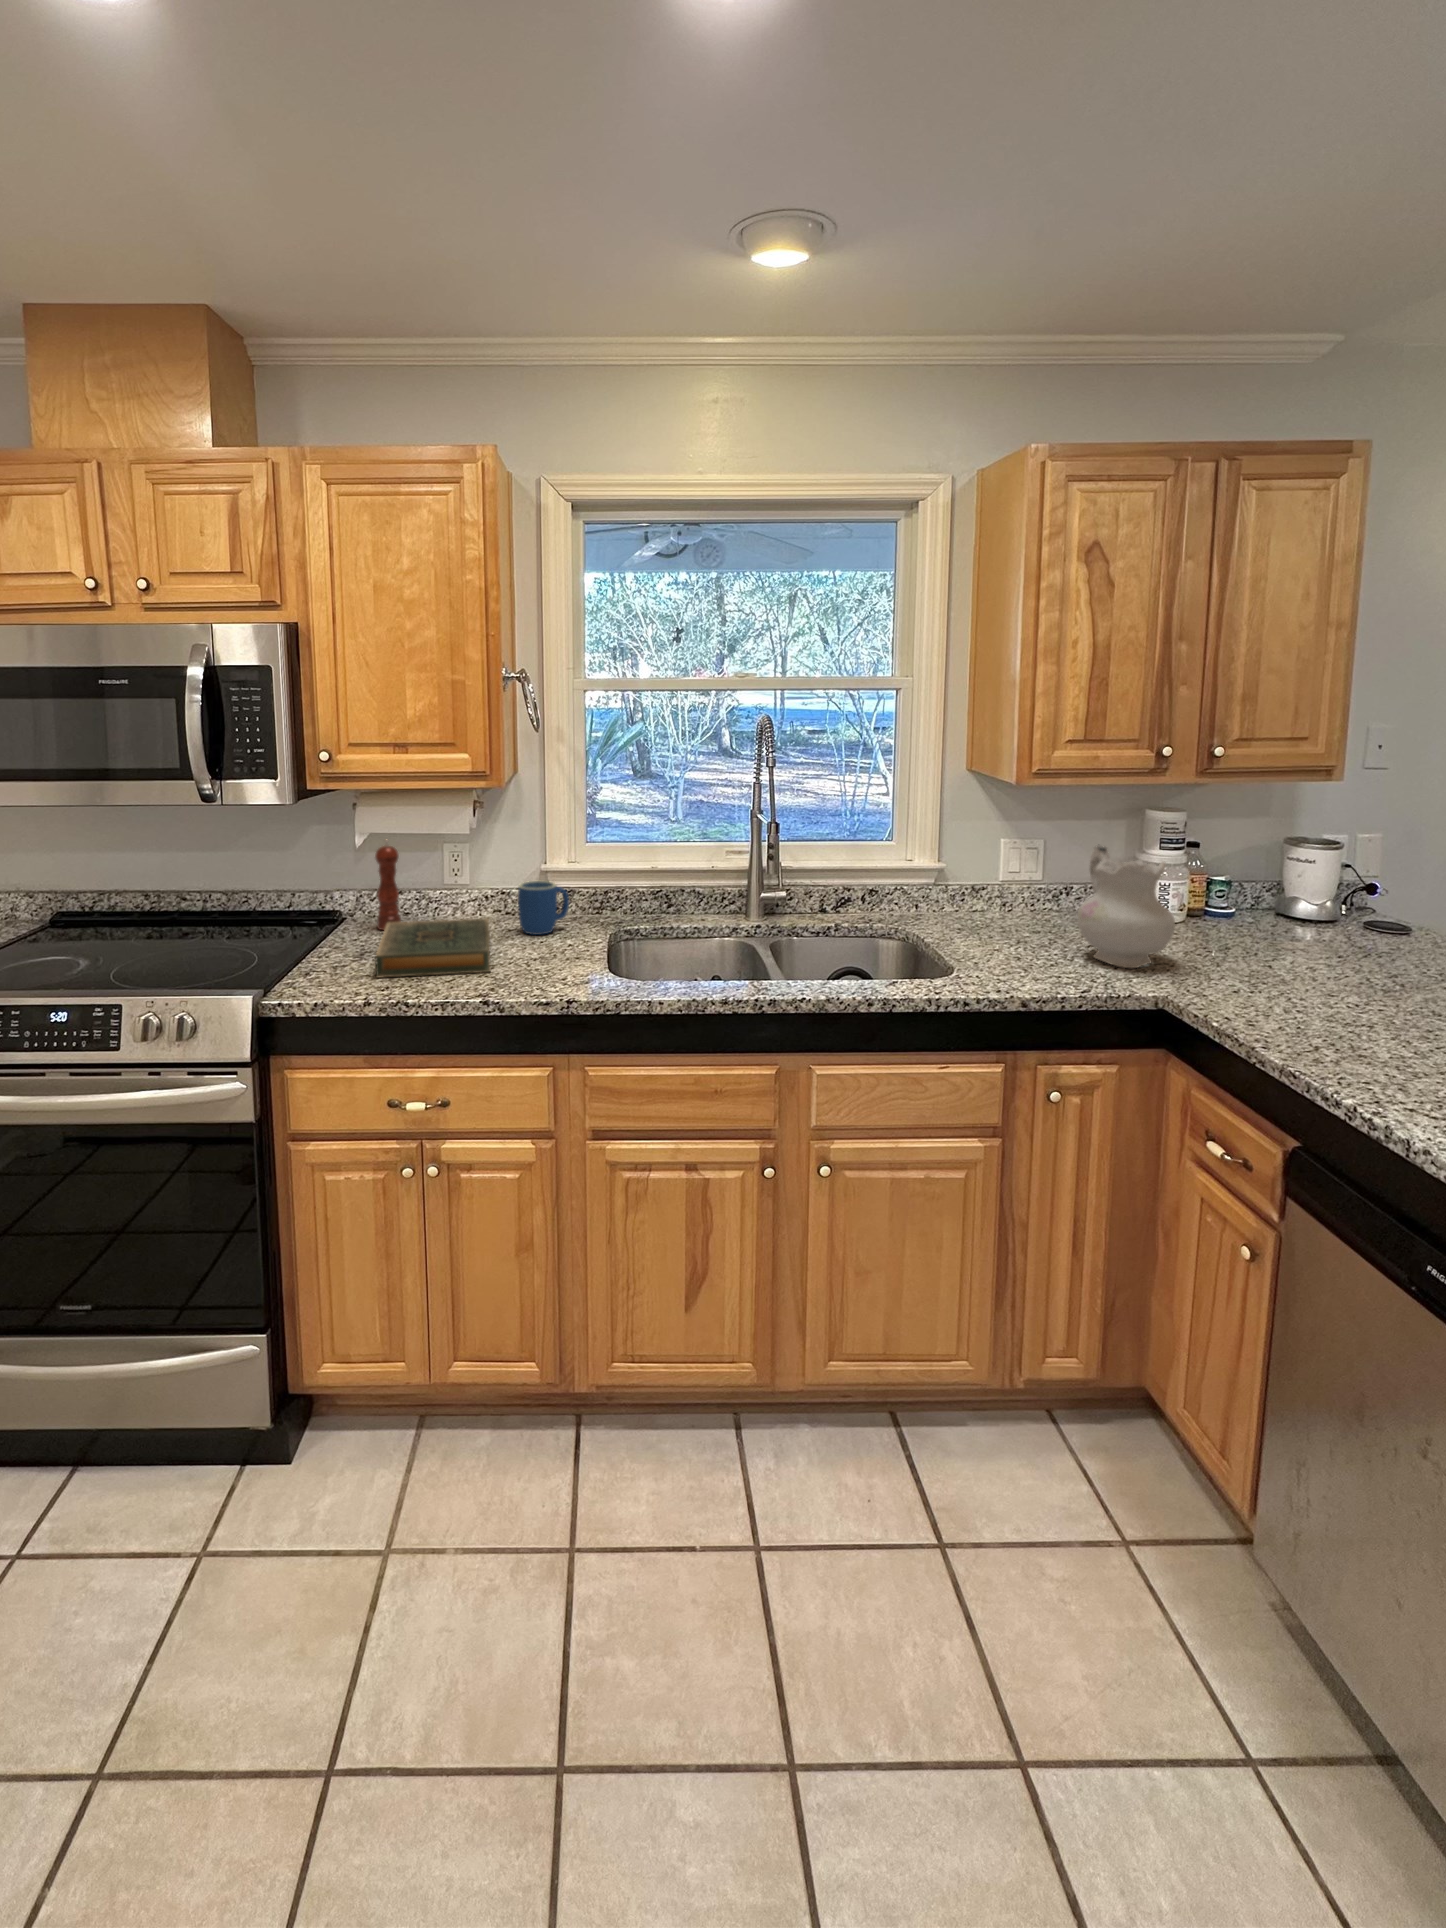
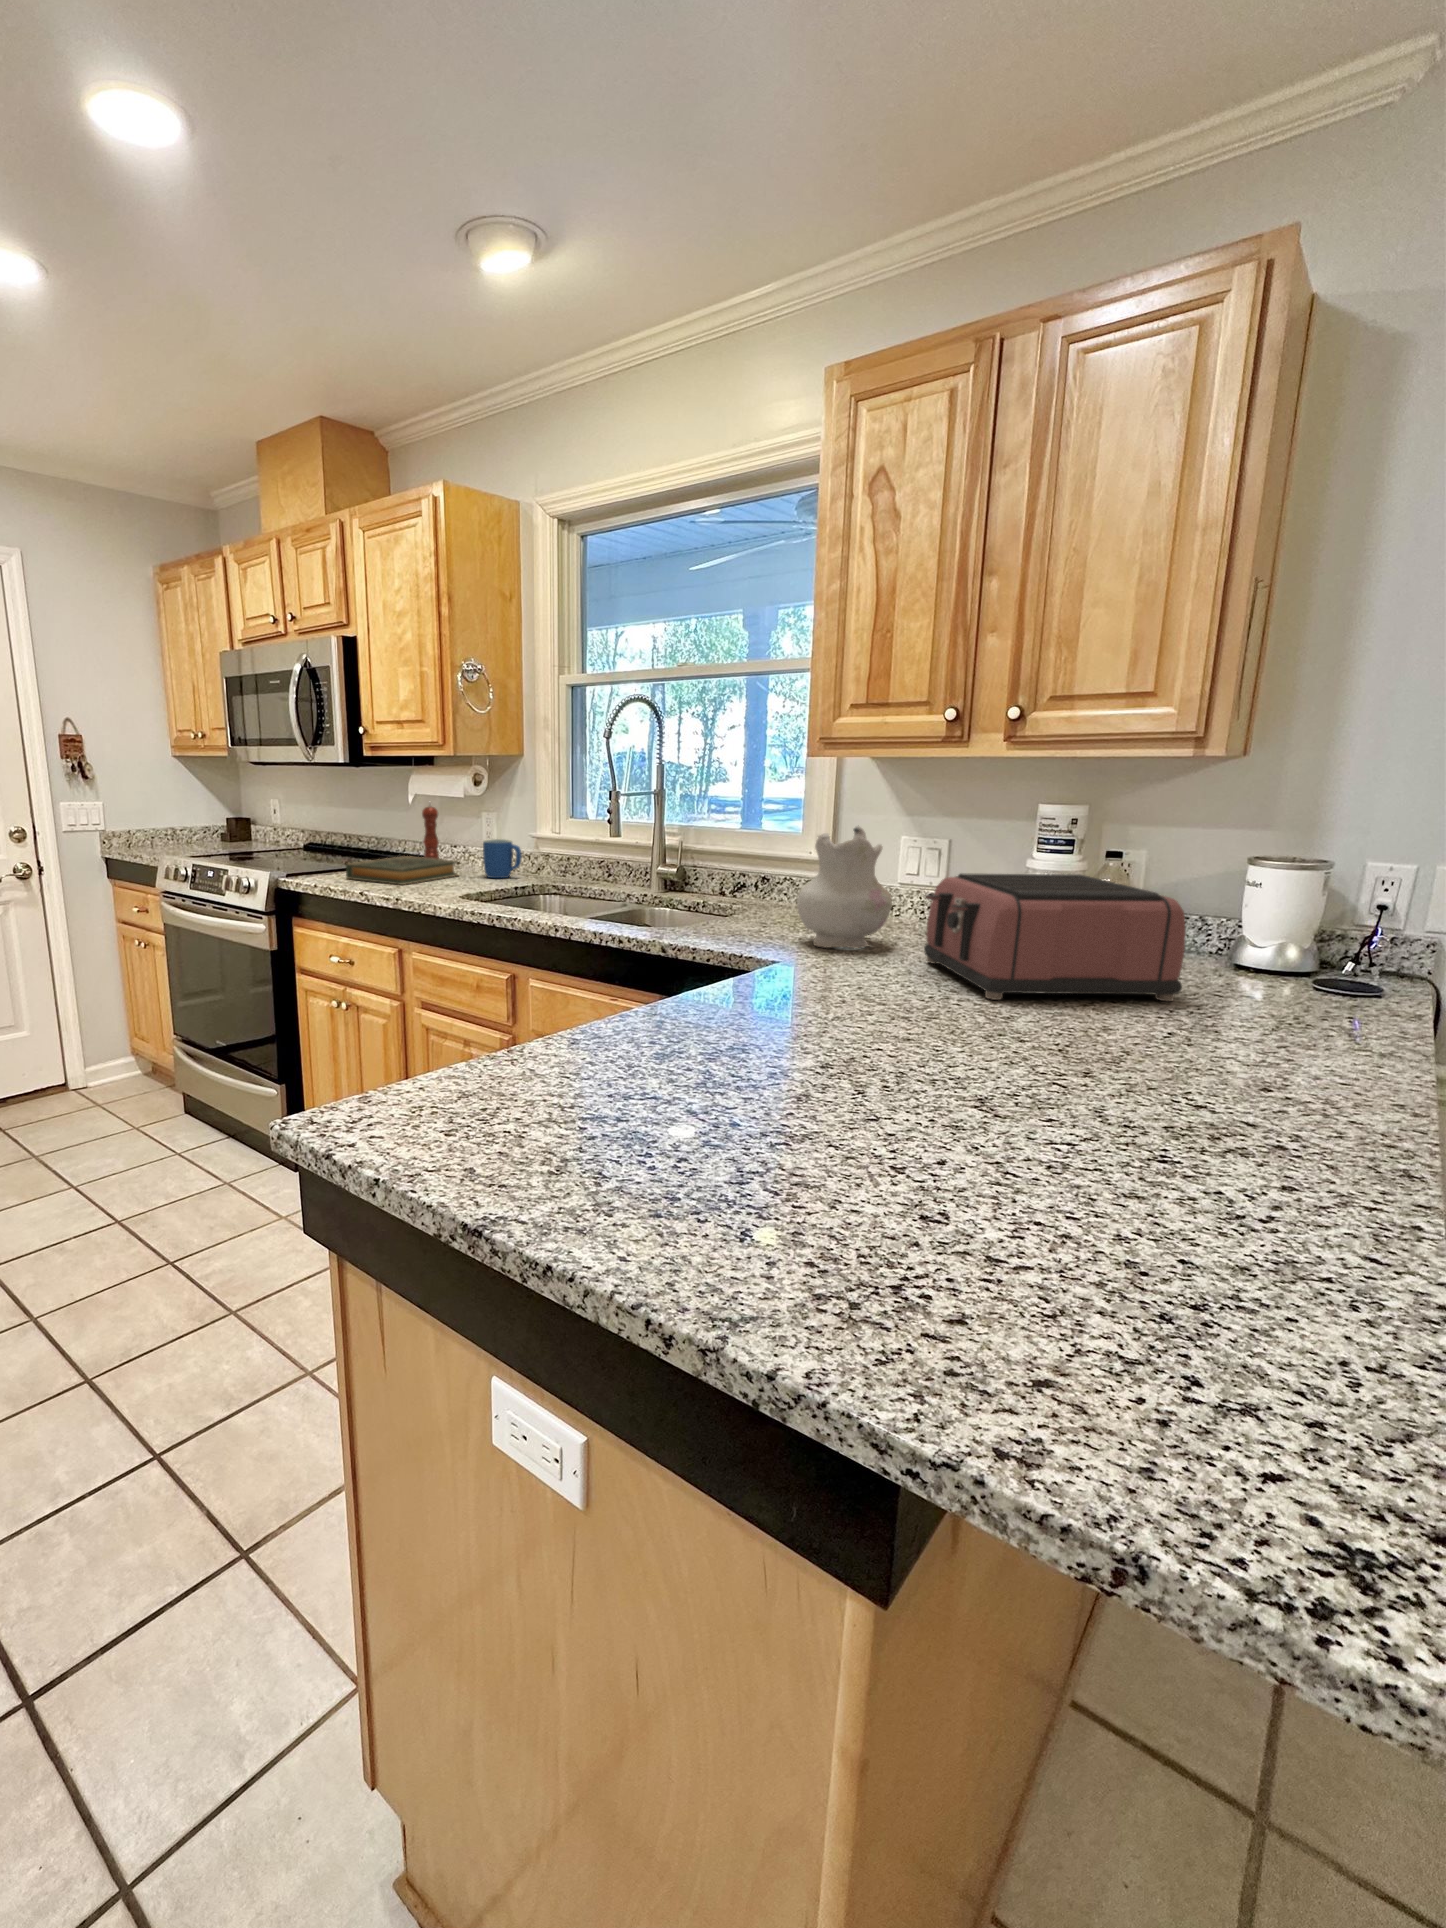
toaster: none [1225,872,1434,999] -> present [924,874,1186,1001]

